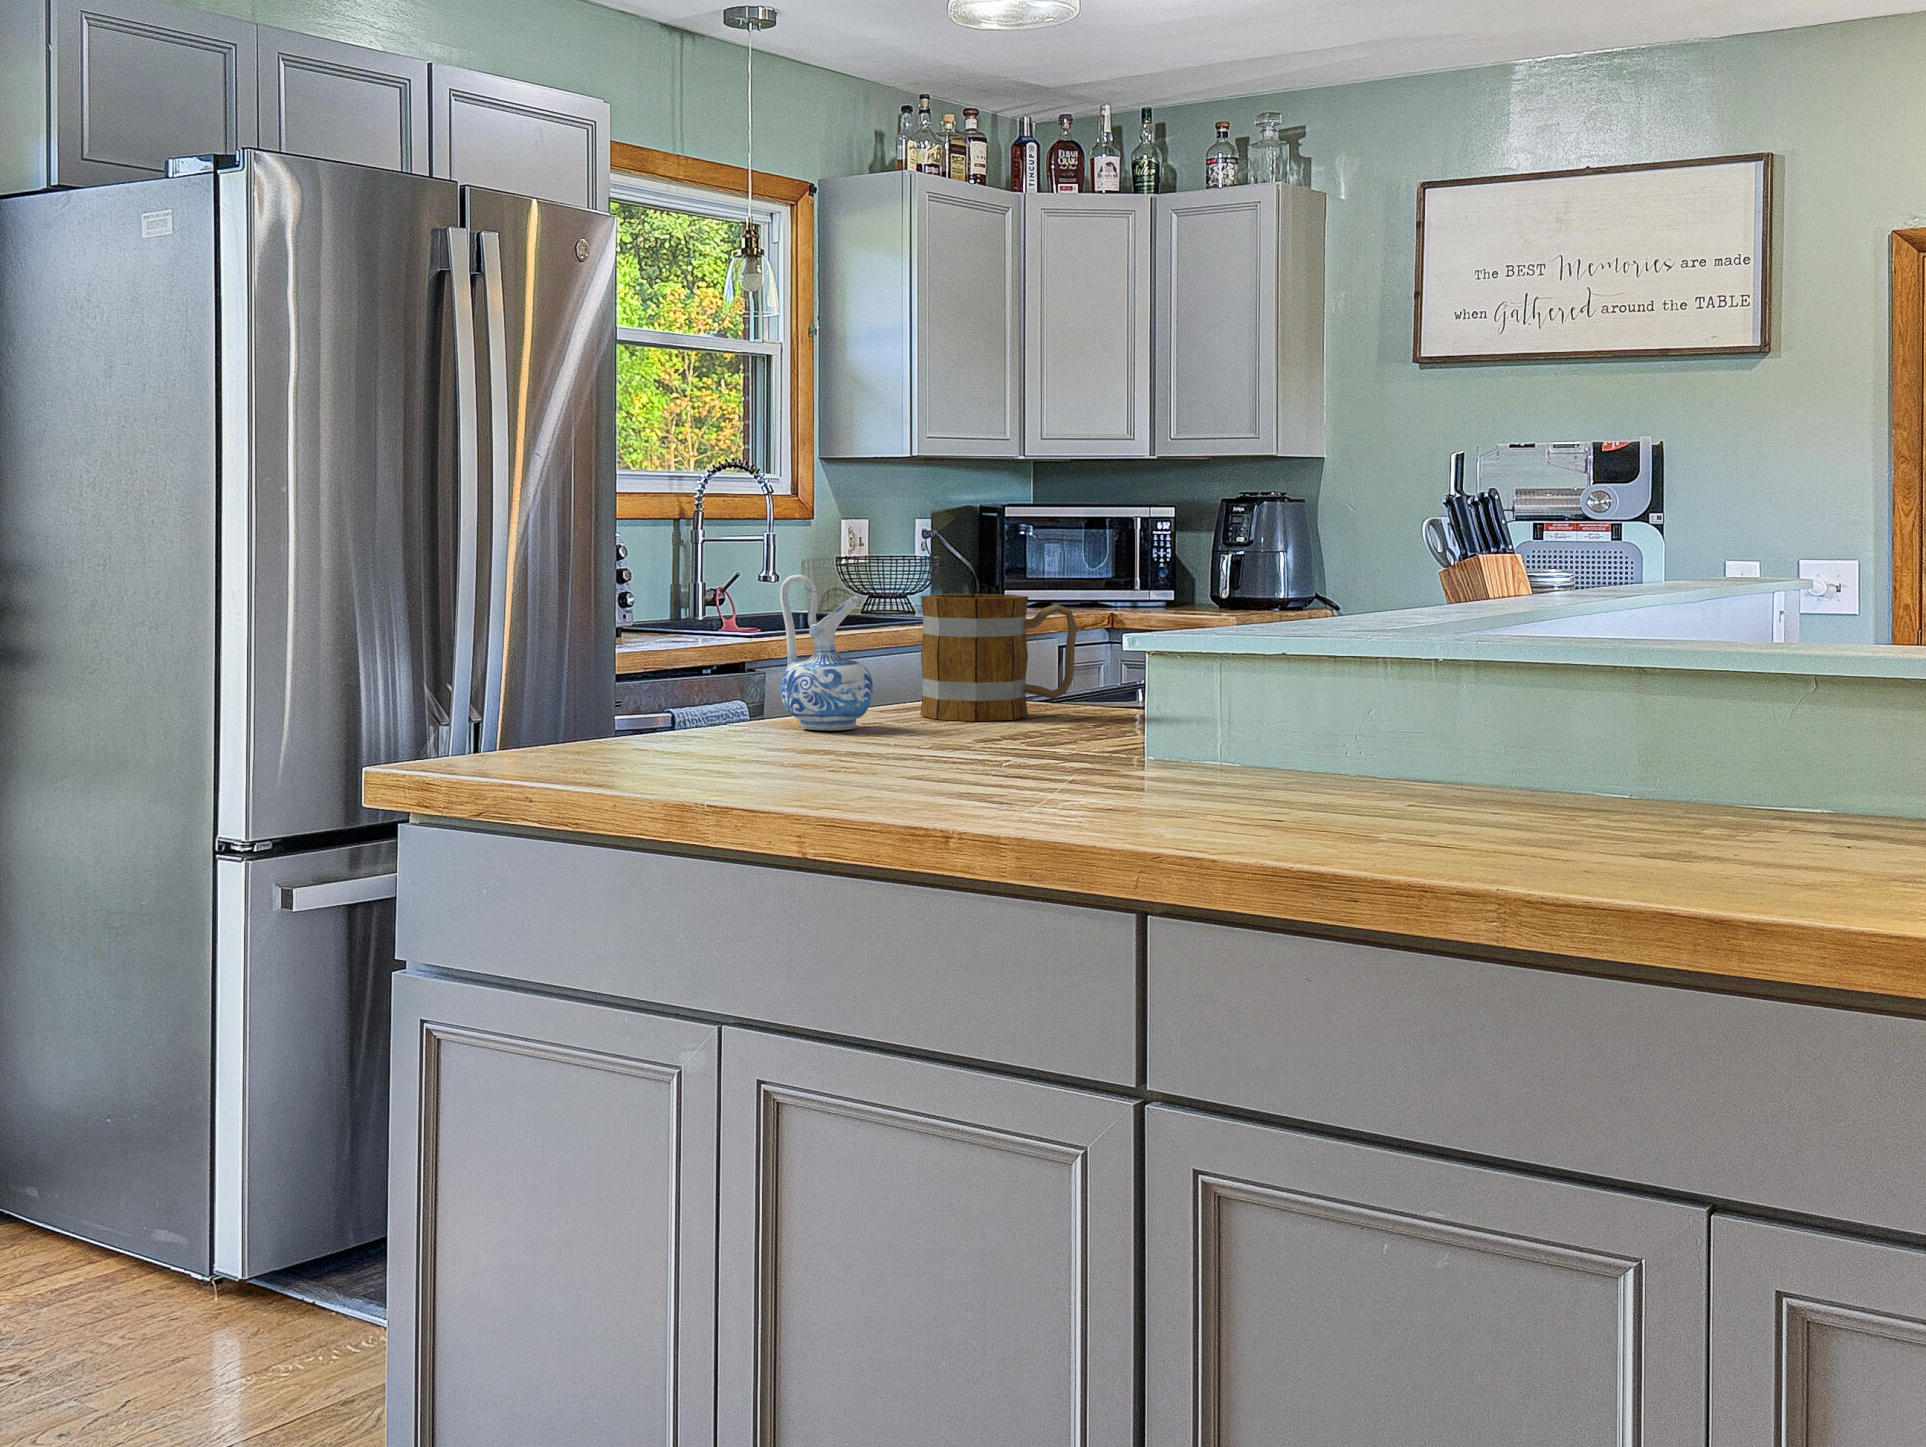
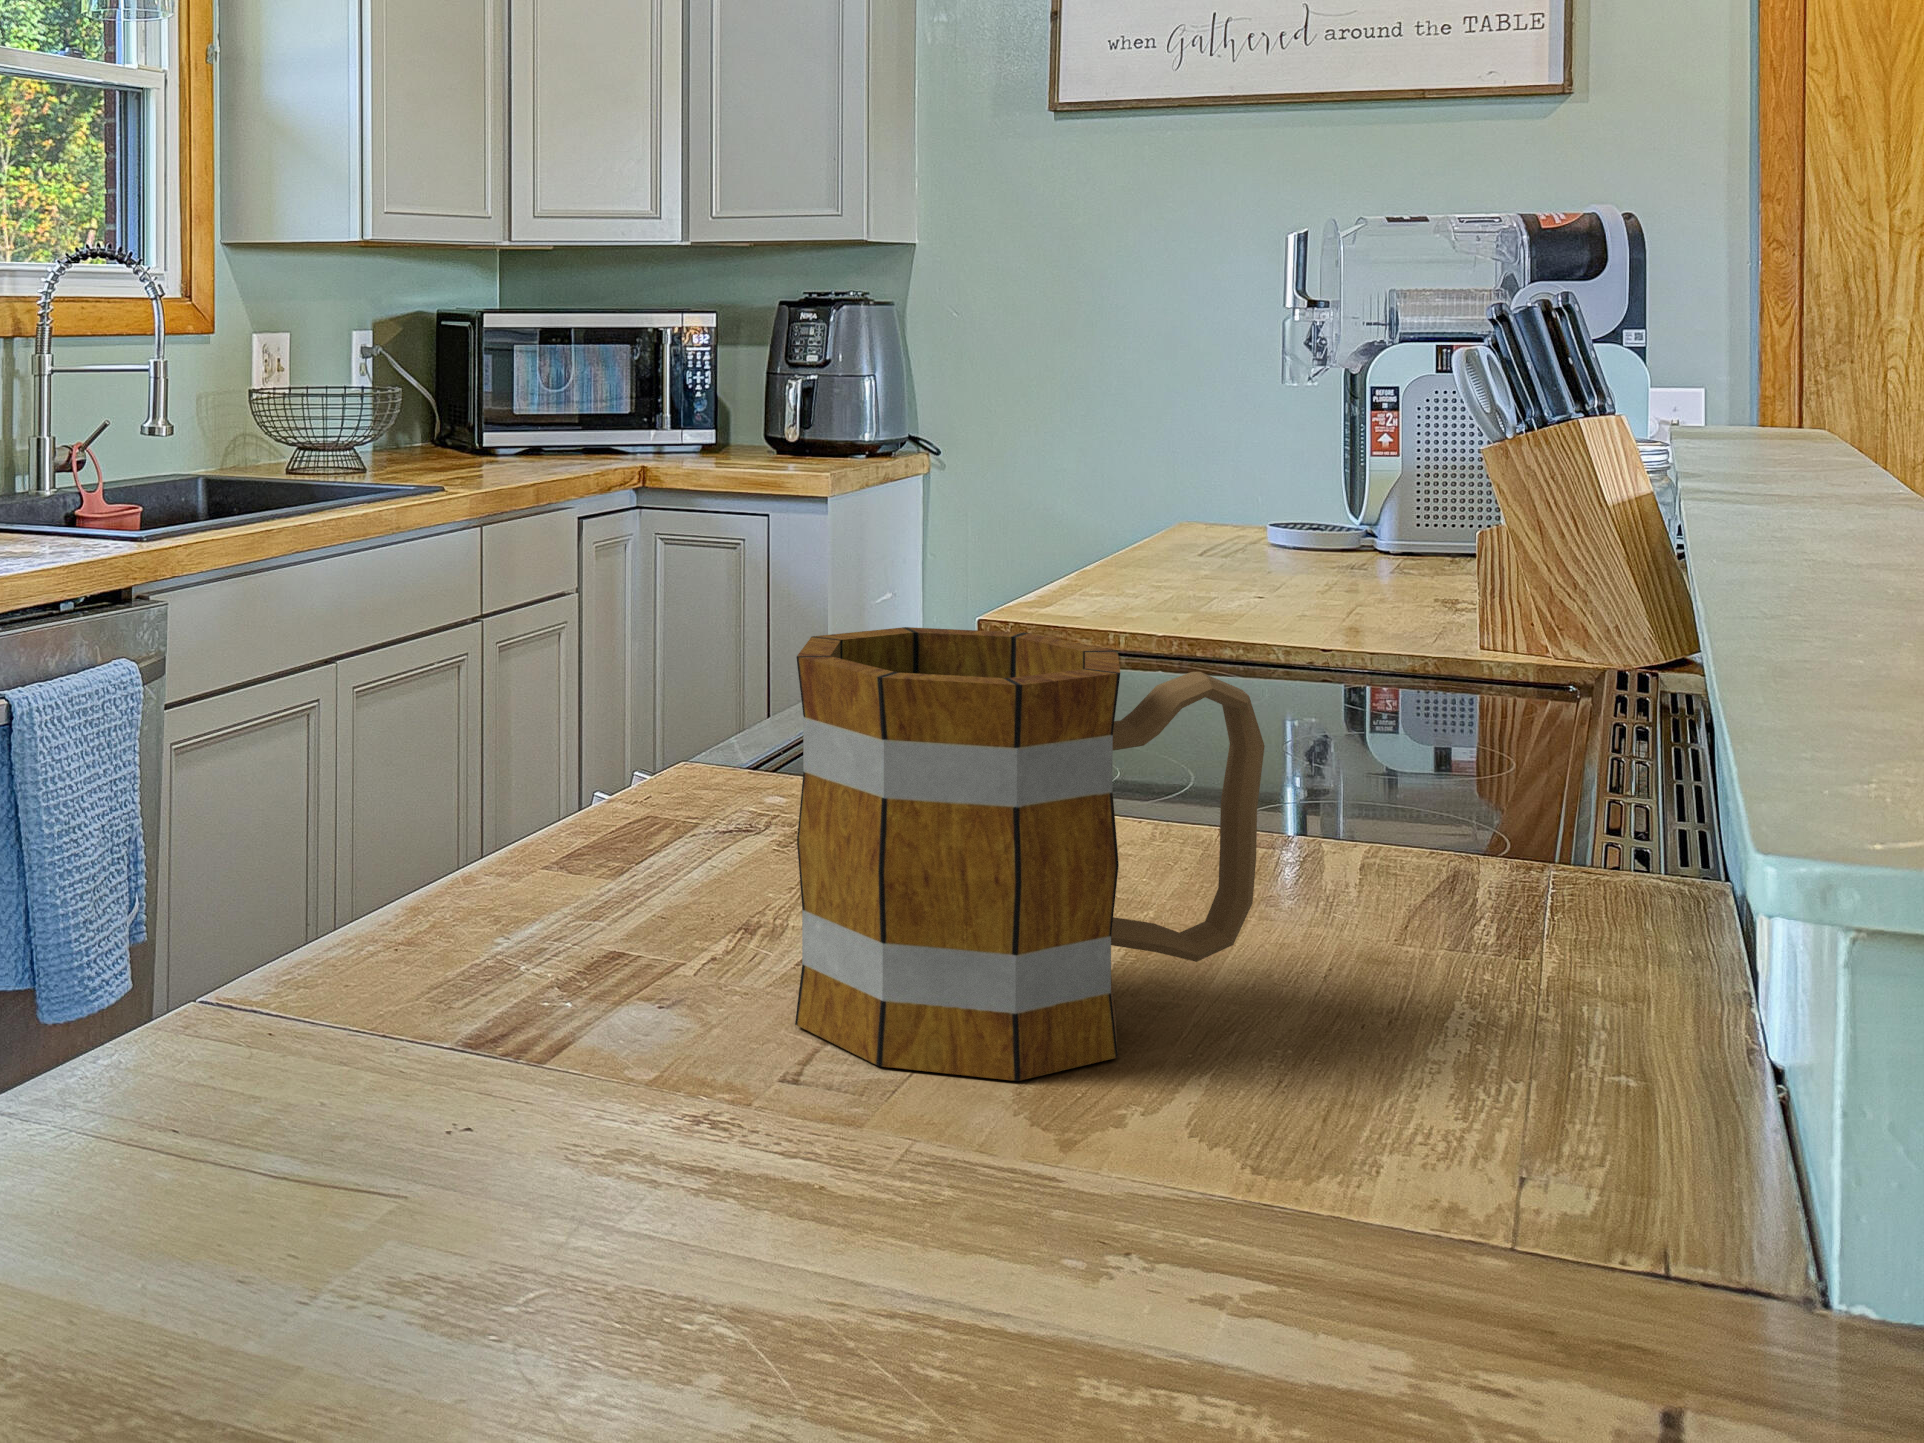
ceramic pitcher: present [780,574,873,730] -> none [434,662,781,1275]

